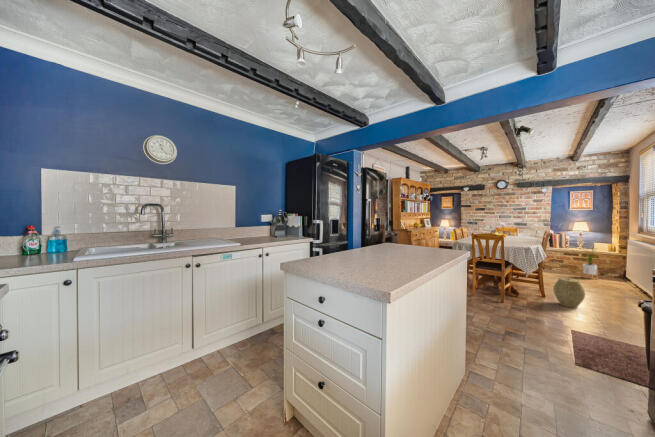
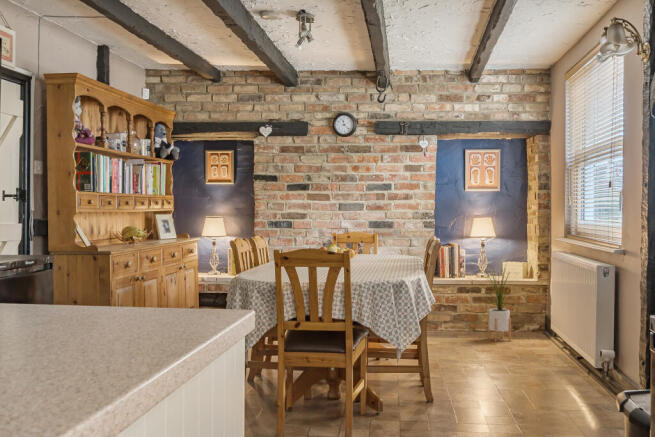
woven basket: present [553,278,585,308] -> none [448,350,502,420]

